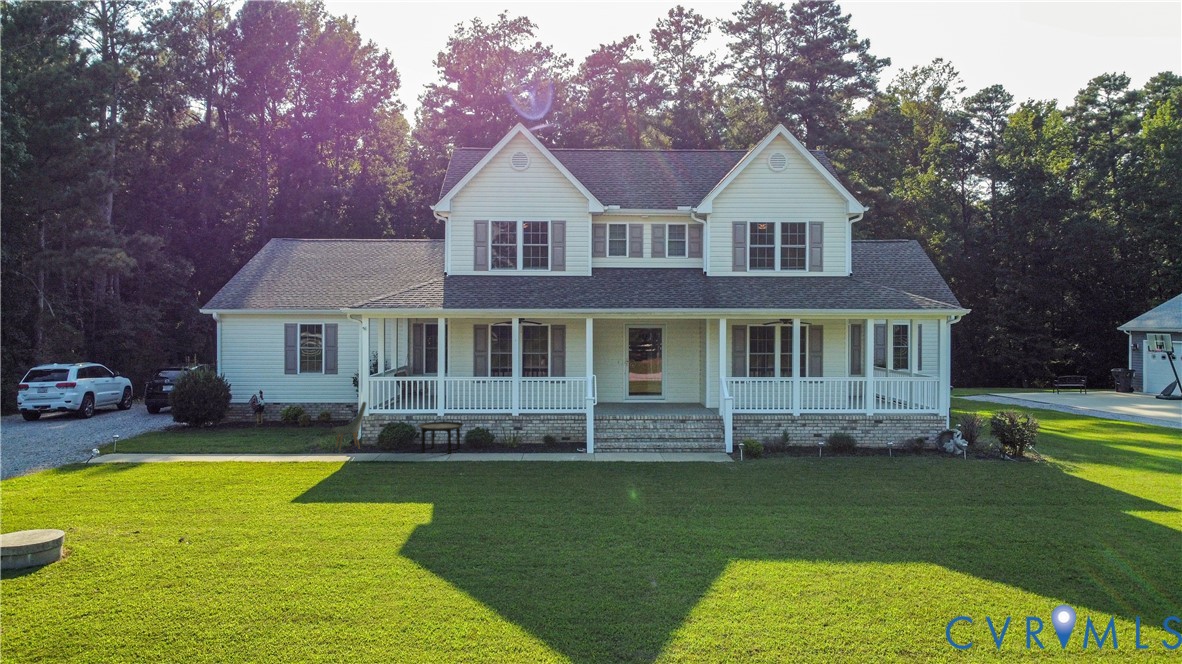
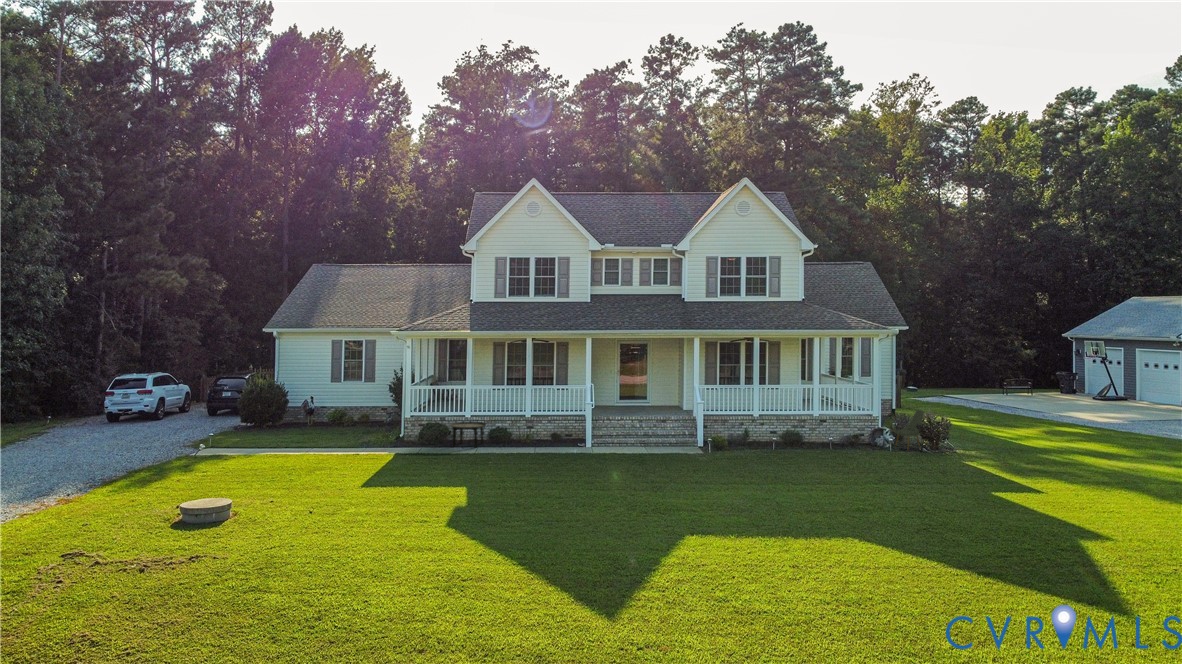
chair: present [335,402,366,450] -> present [895,410,924,449]

